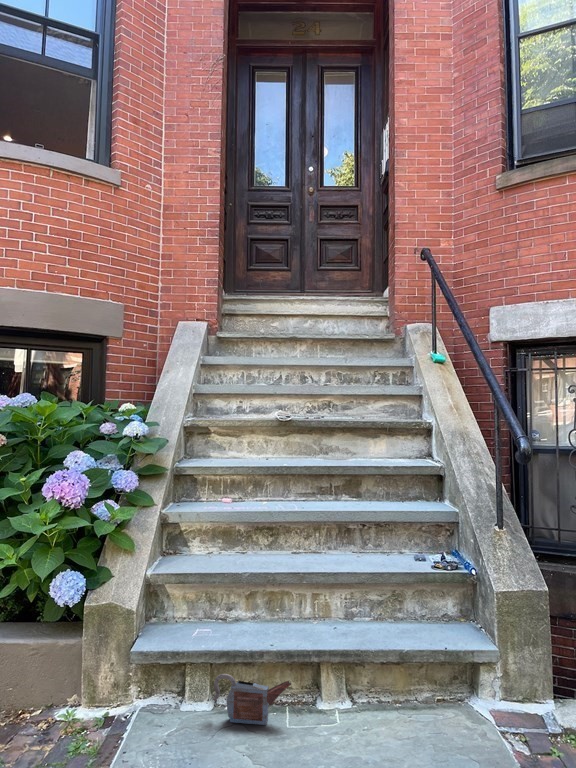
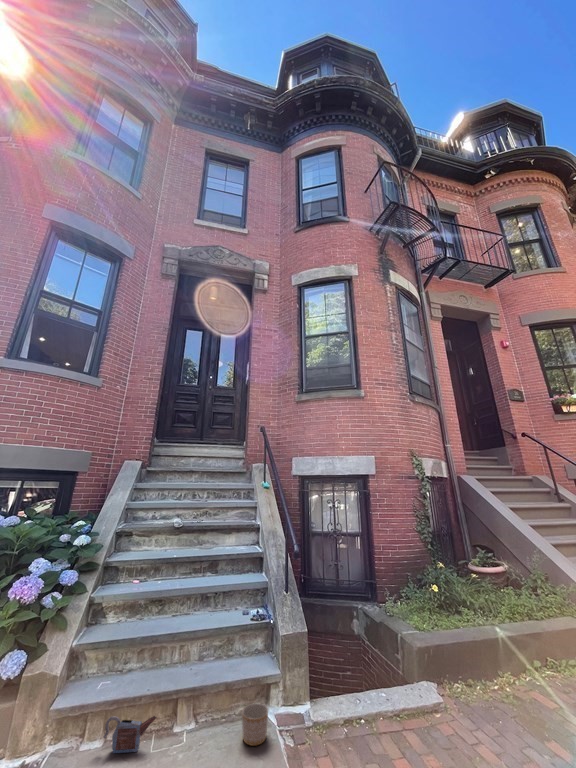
planter: none [435,685,482,743] -> present [242,703,268,746]

